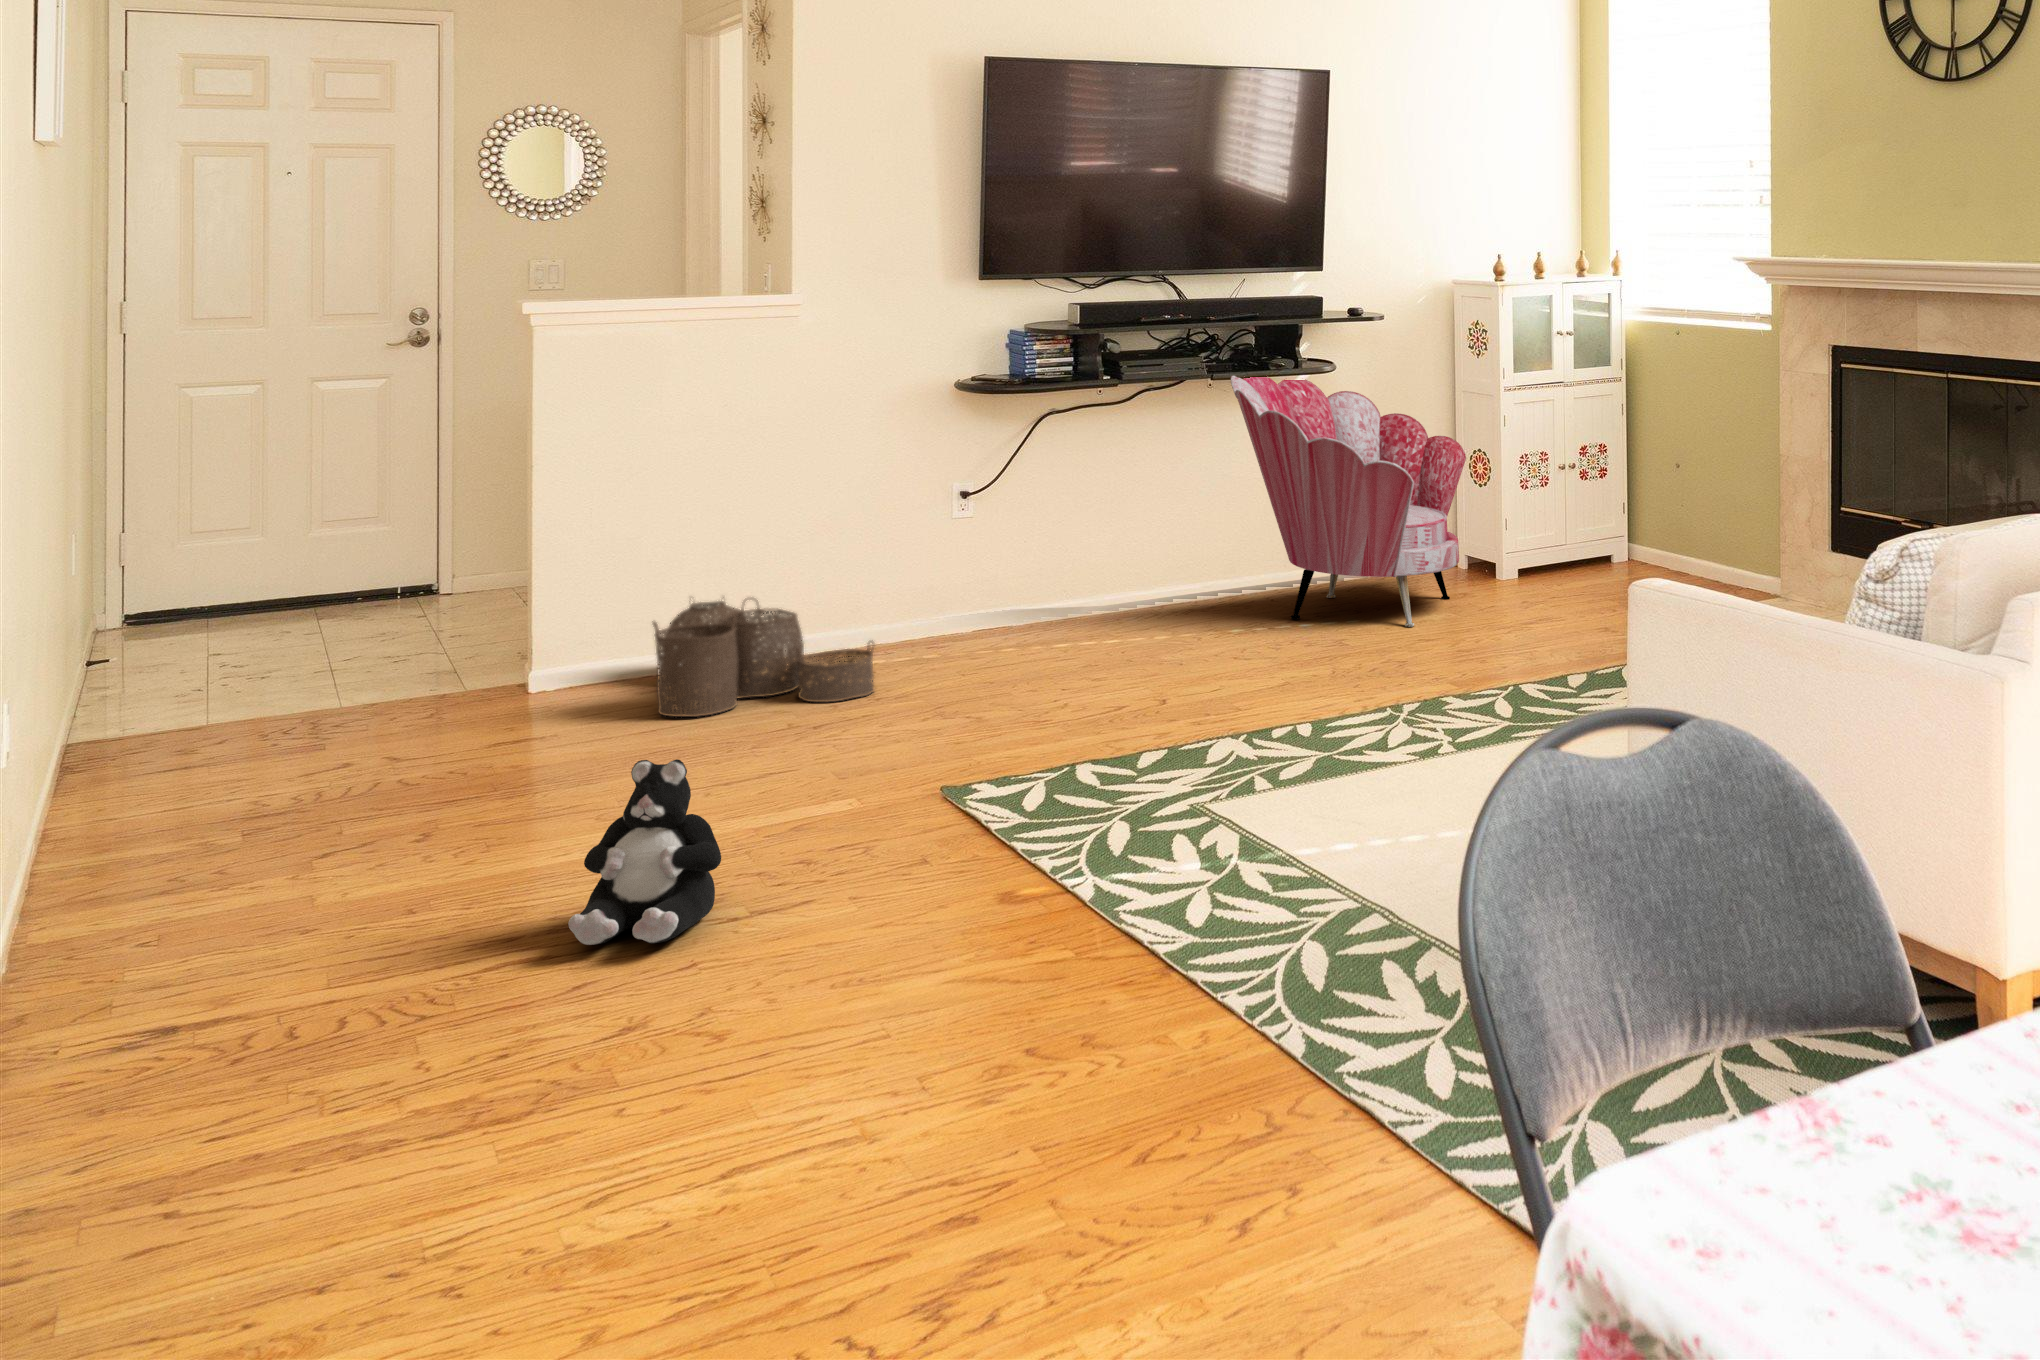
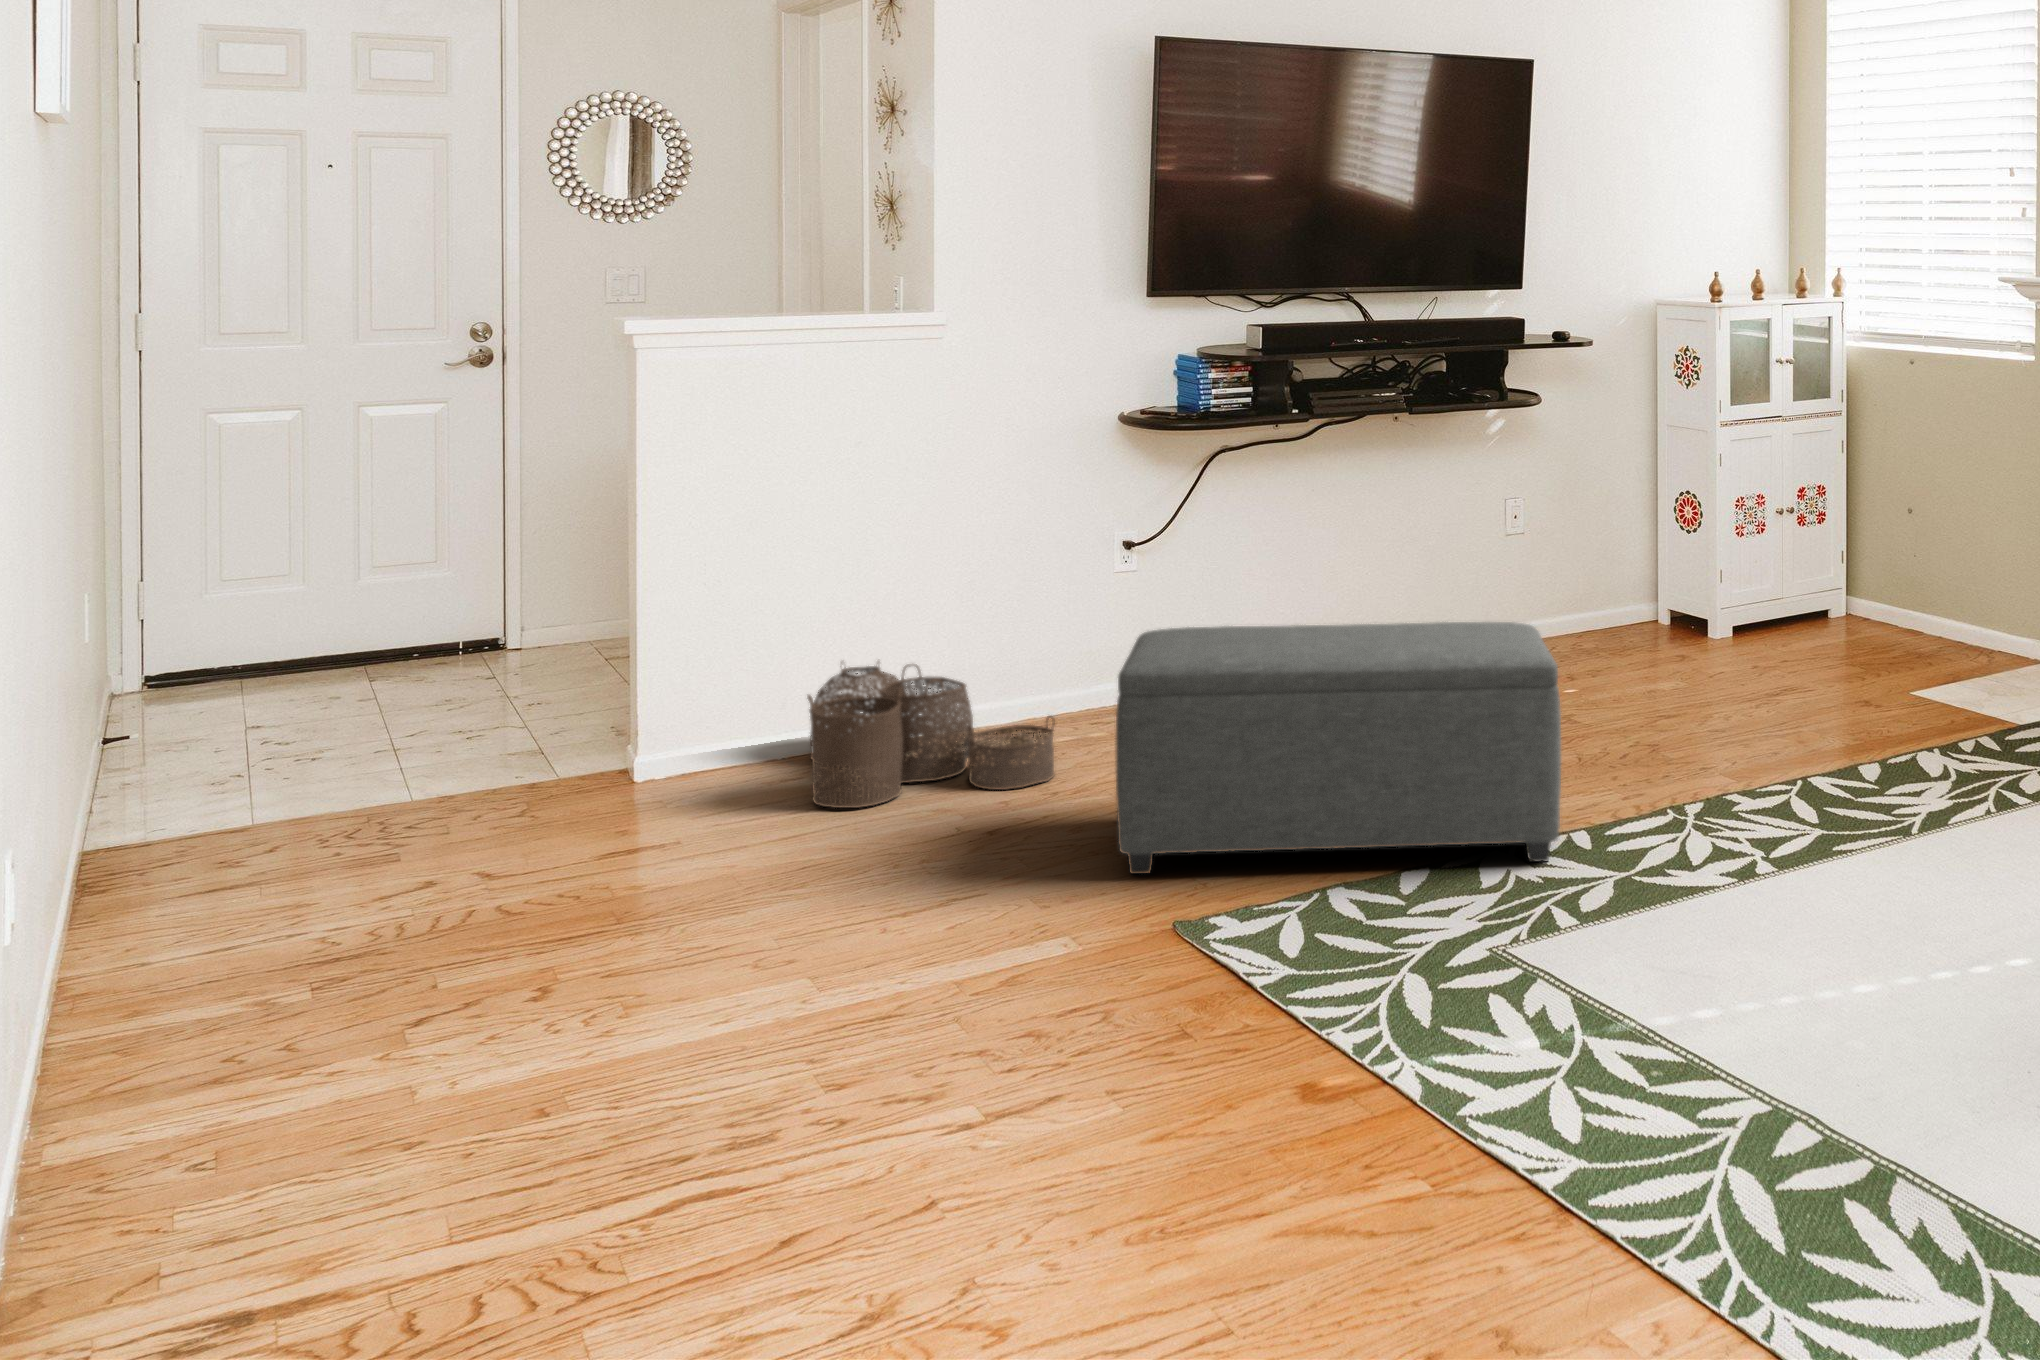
armchair: present [1231,376,1466,627] -> none [1428,405,1683,697]
ottoman: none [903,553,1281,760] -> present [1116,622,1561,874]
plush toy: present [568,759,721,945] -> none [764,912,951,1167]

